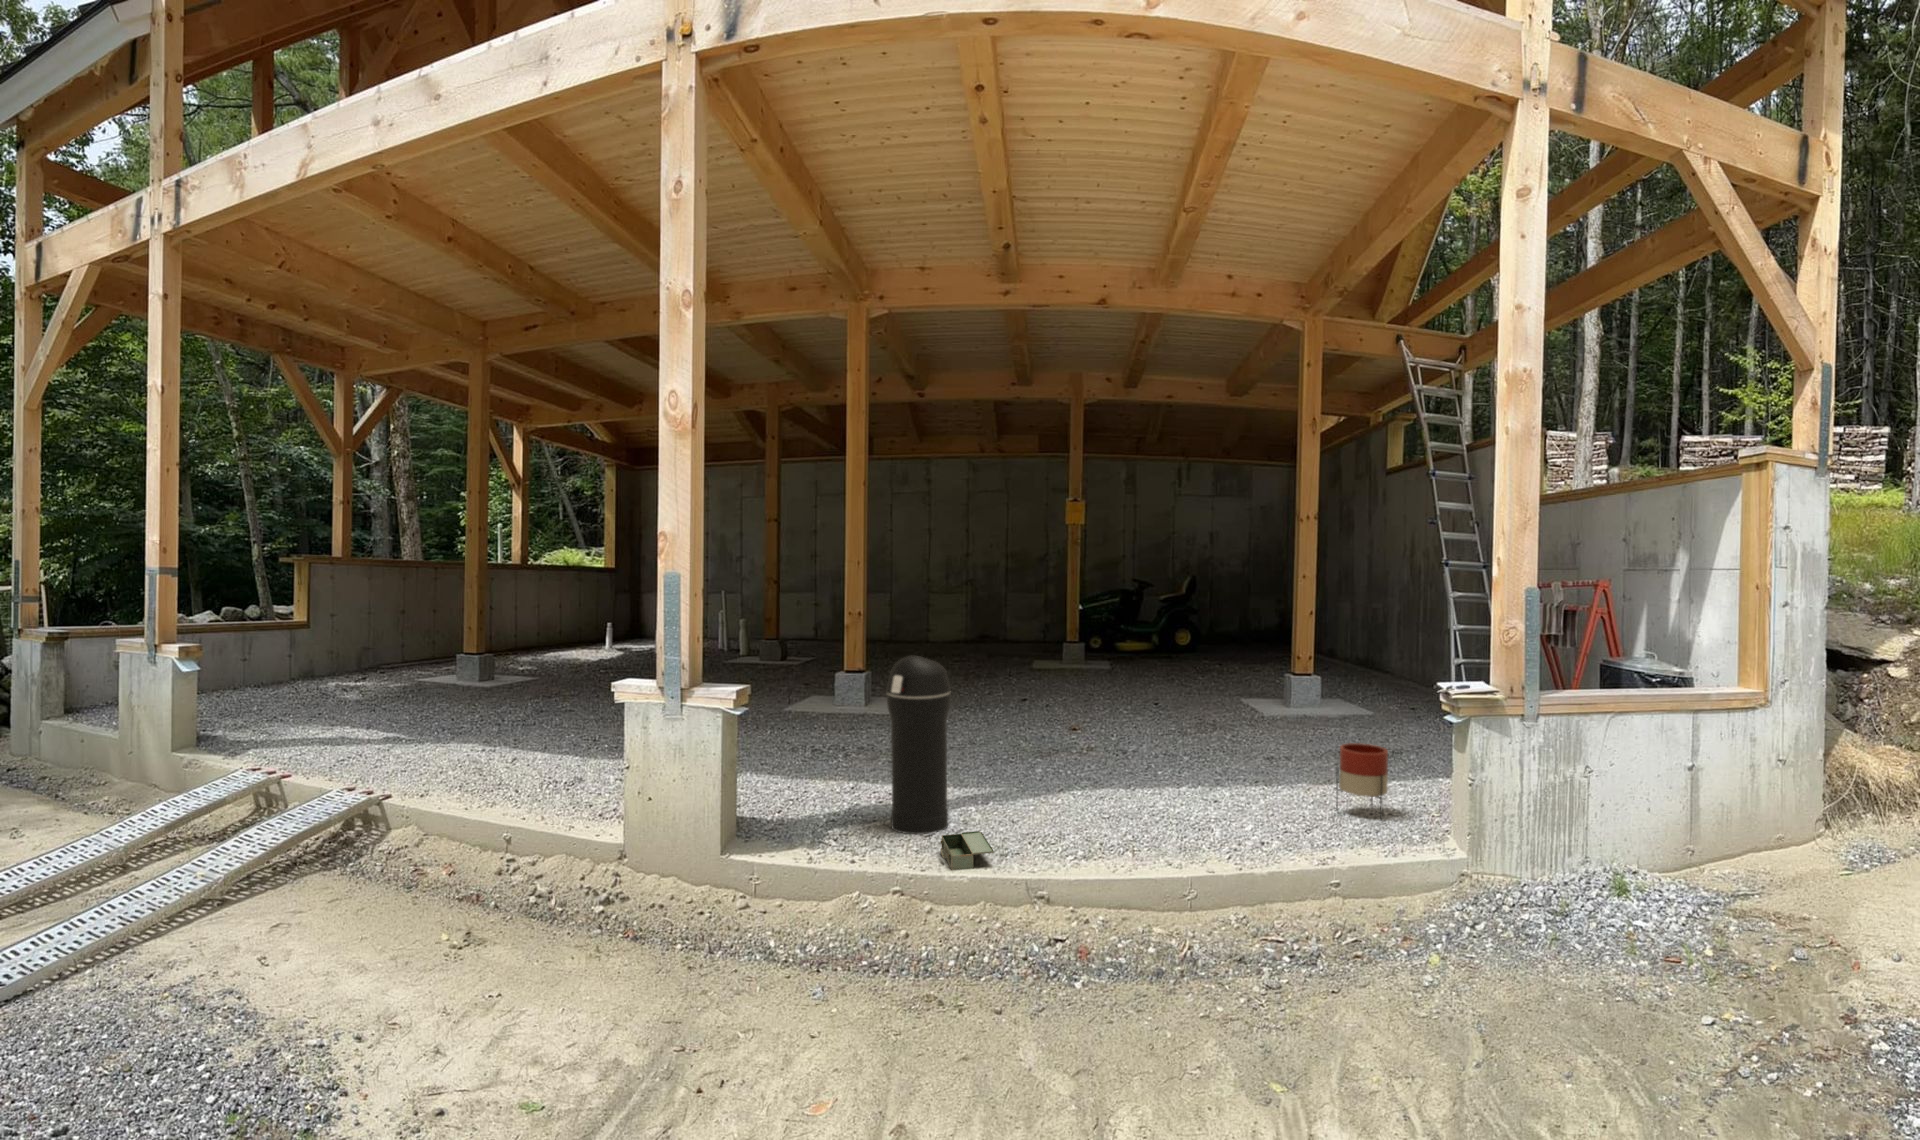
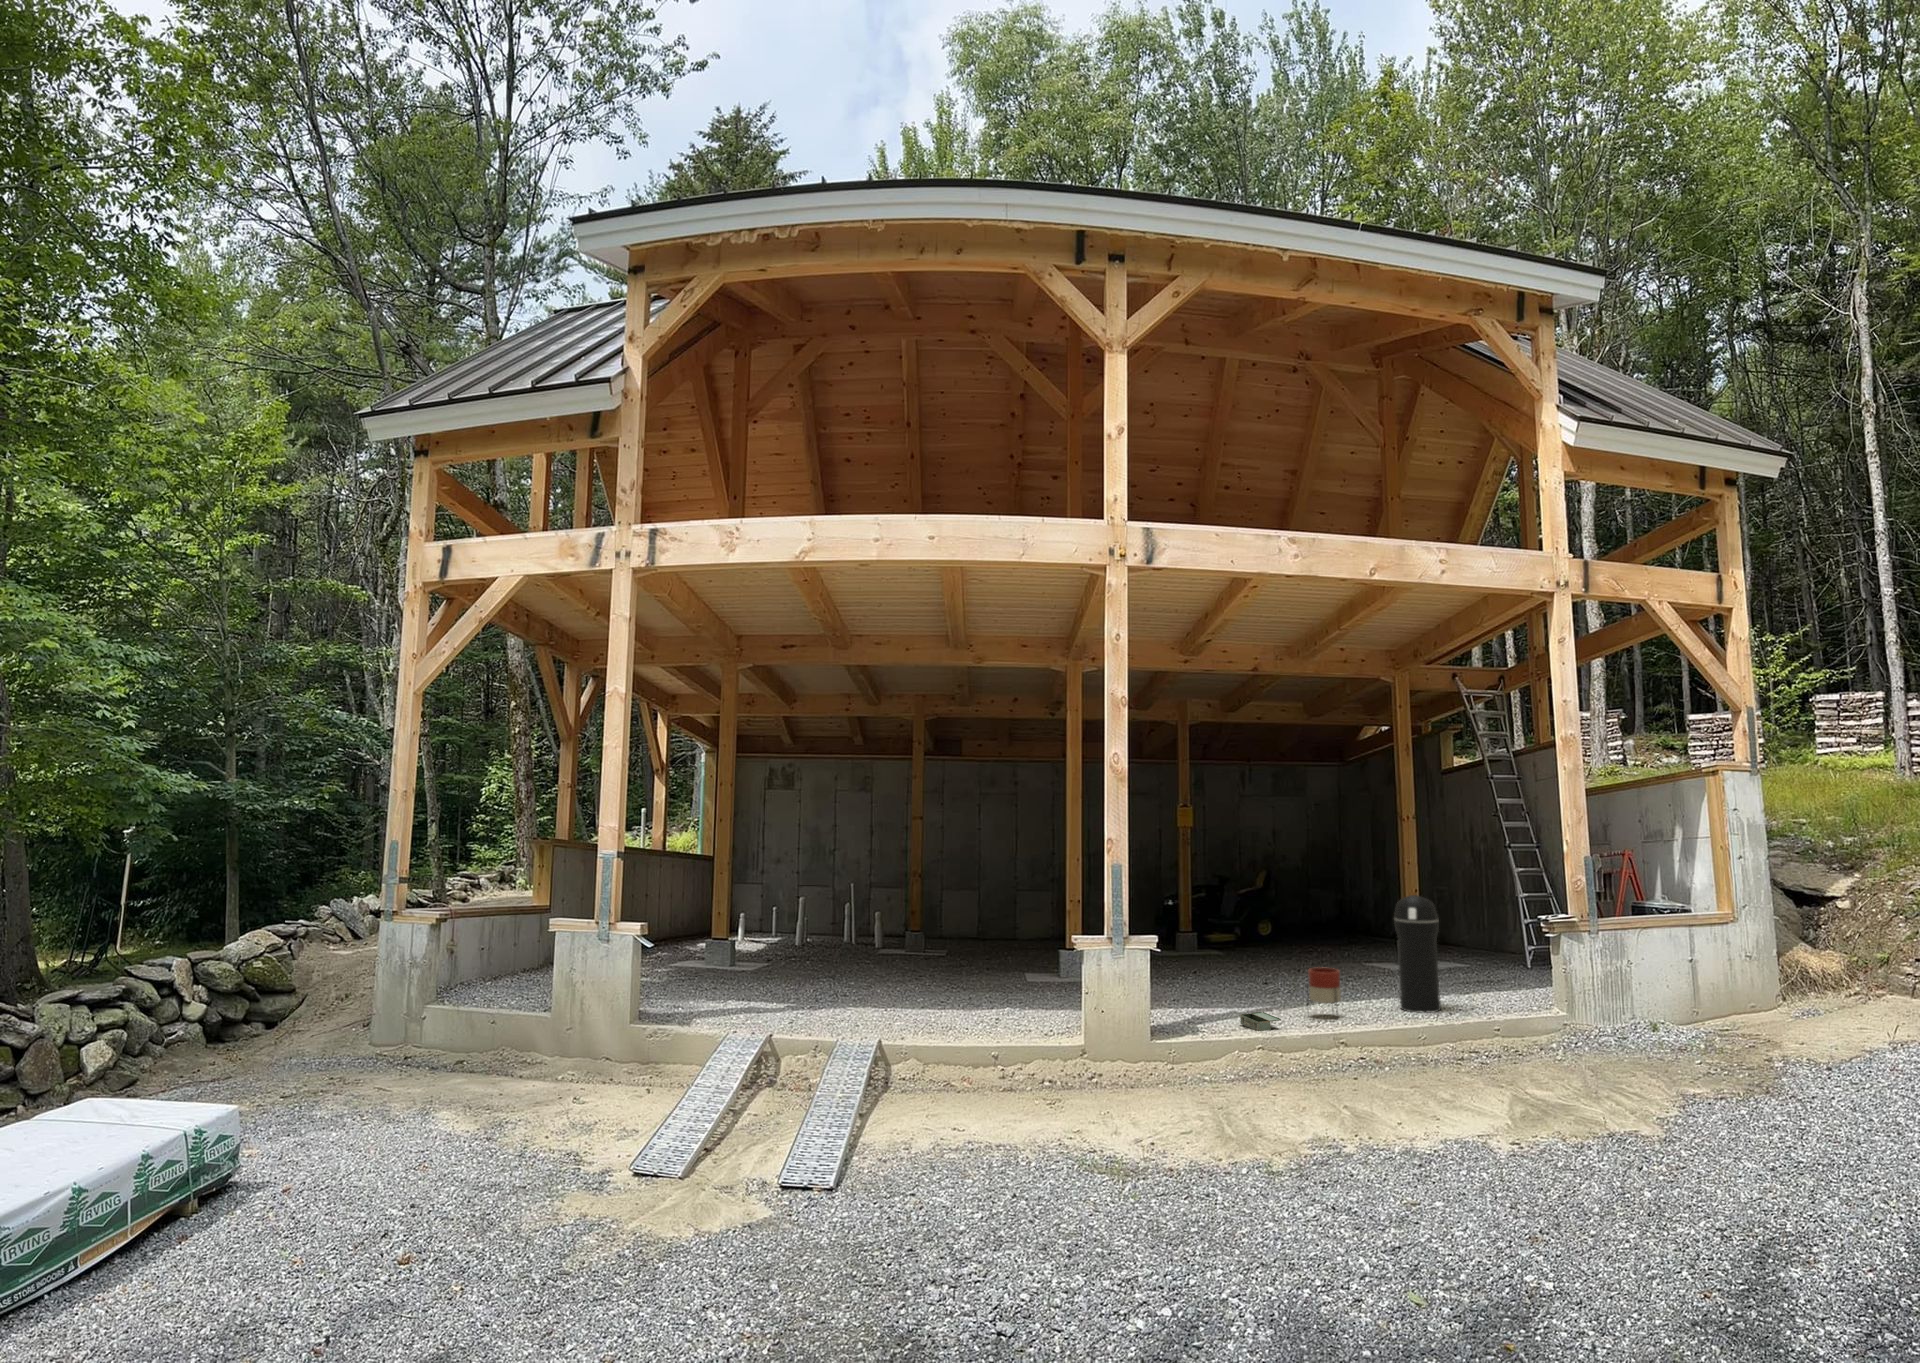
trash can: present [886,656,951,834] -> present [1394,895,1441,1013]
planter: present [1336,743,1388,820] -> present [1307,967,1341,1005]

